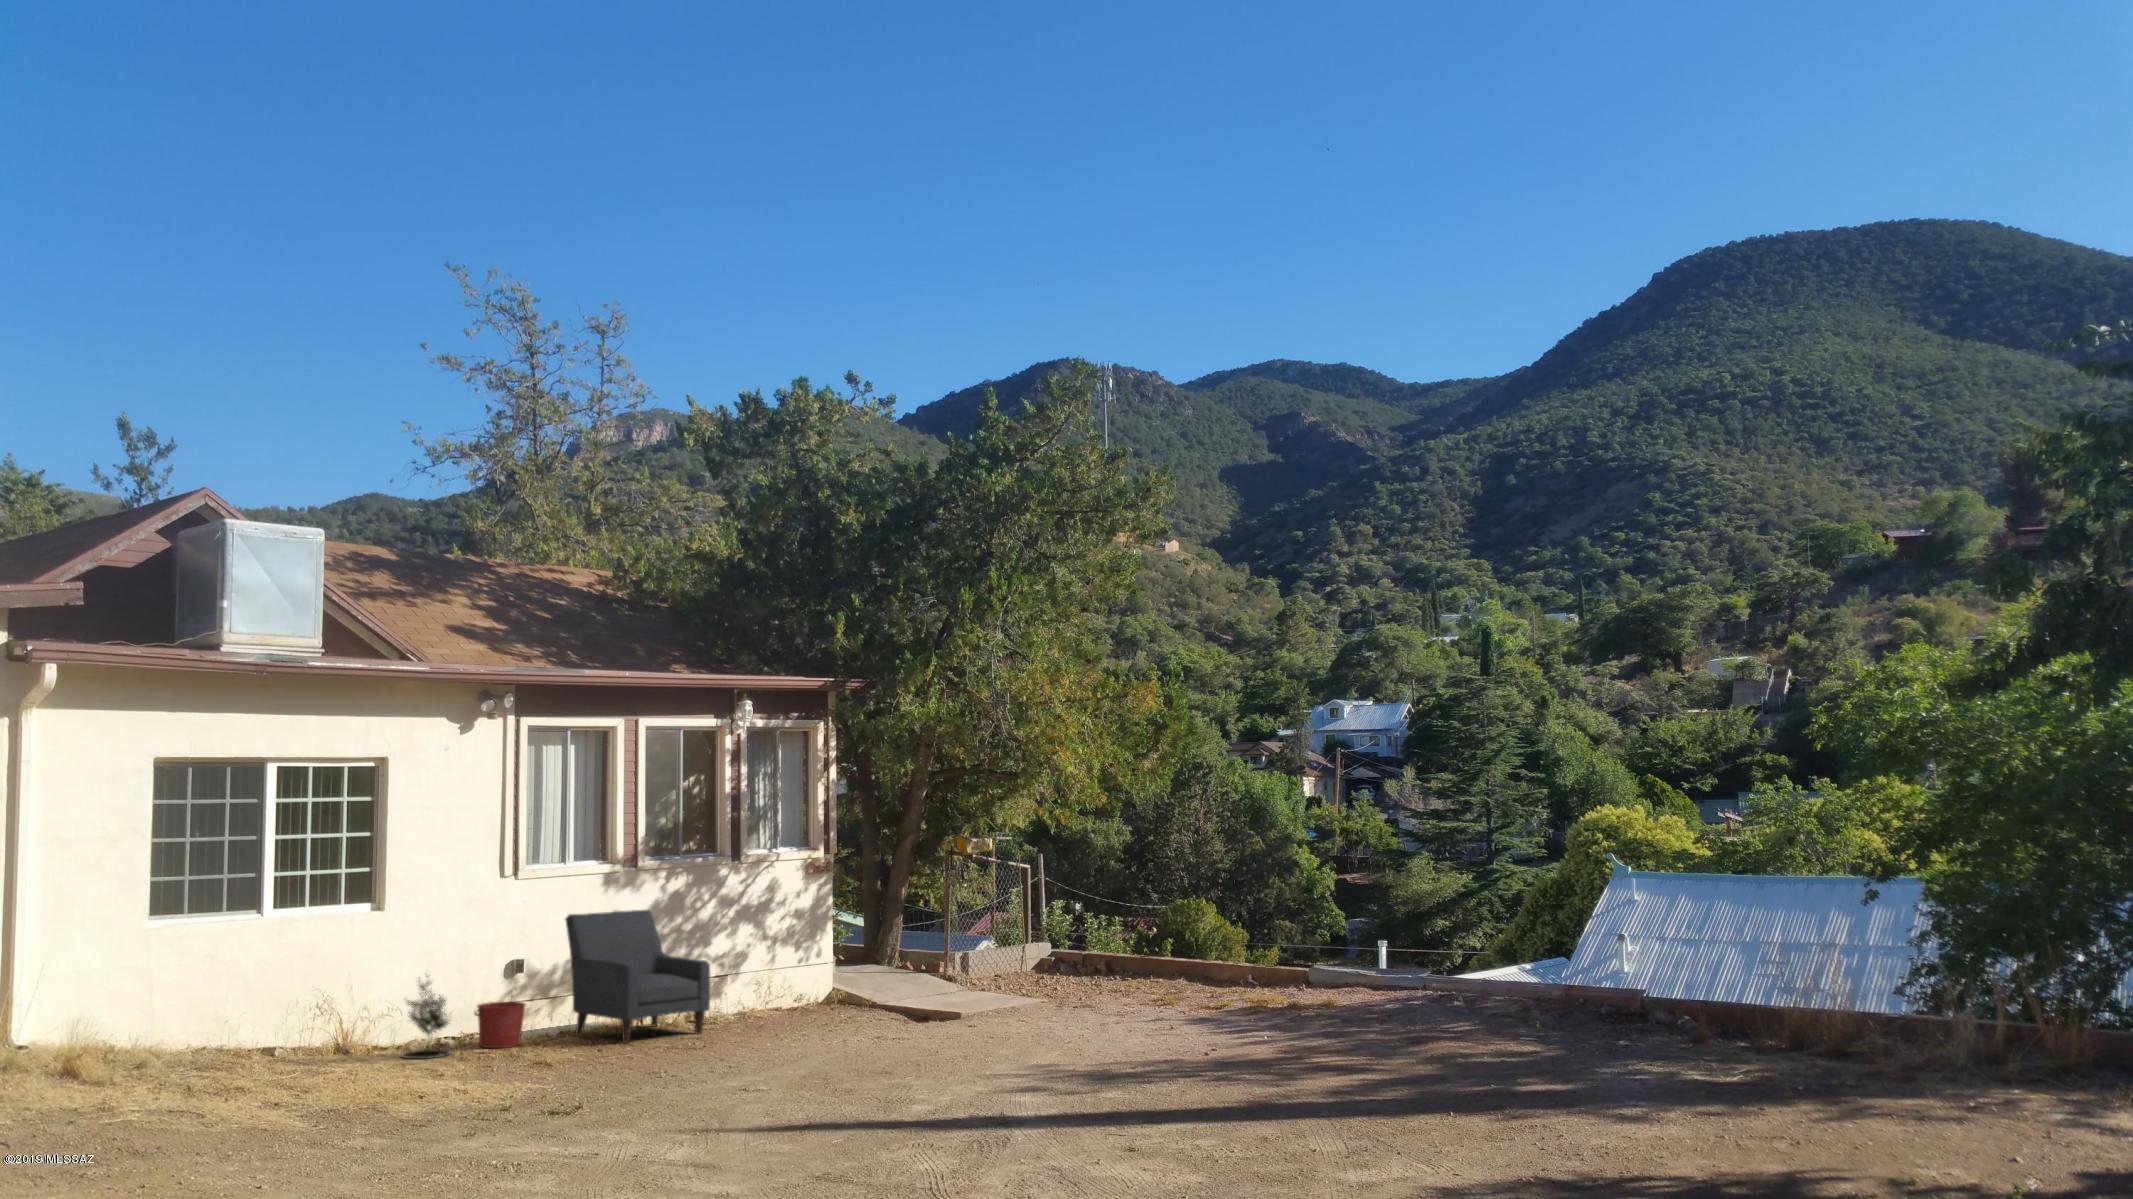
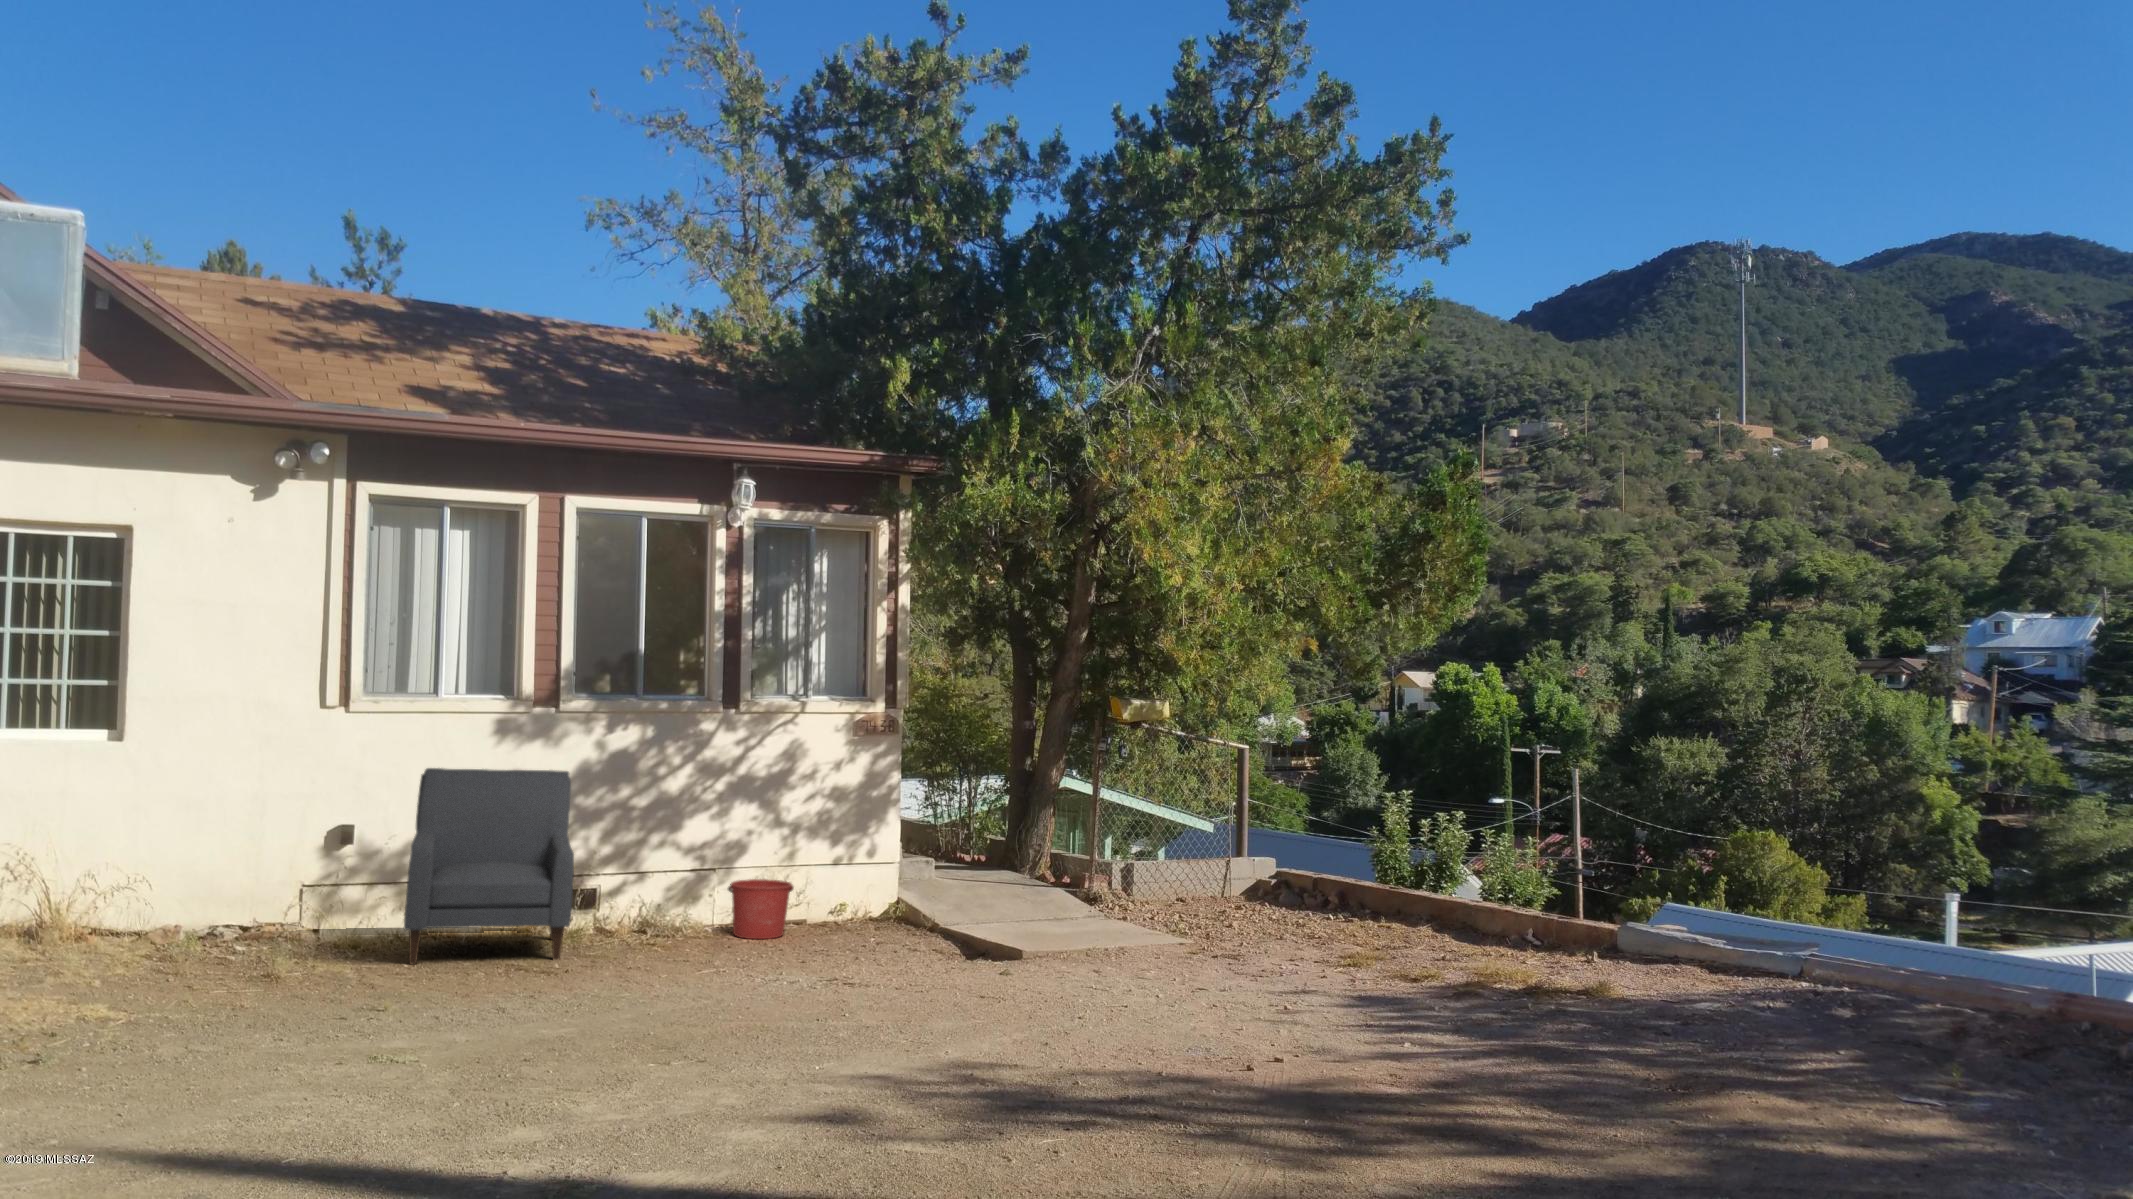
potted tree: present [402,975,451,1059] -> none [101,829,192,956]
bucket: present [474,1002,526,1048] -> present [728,879,794,939]

